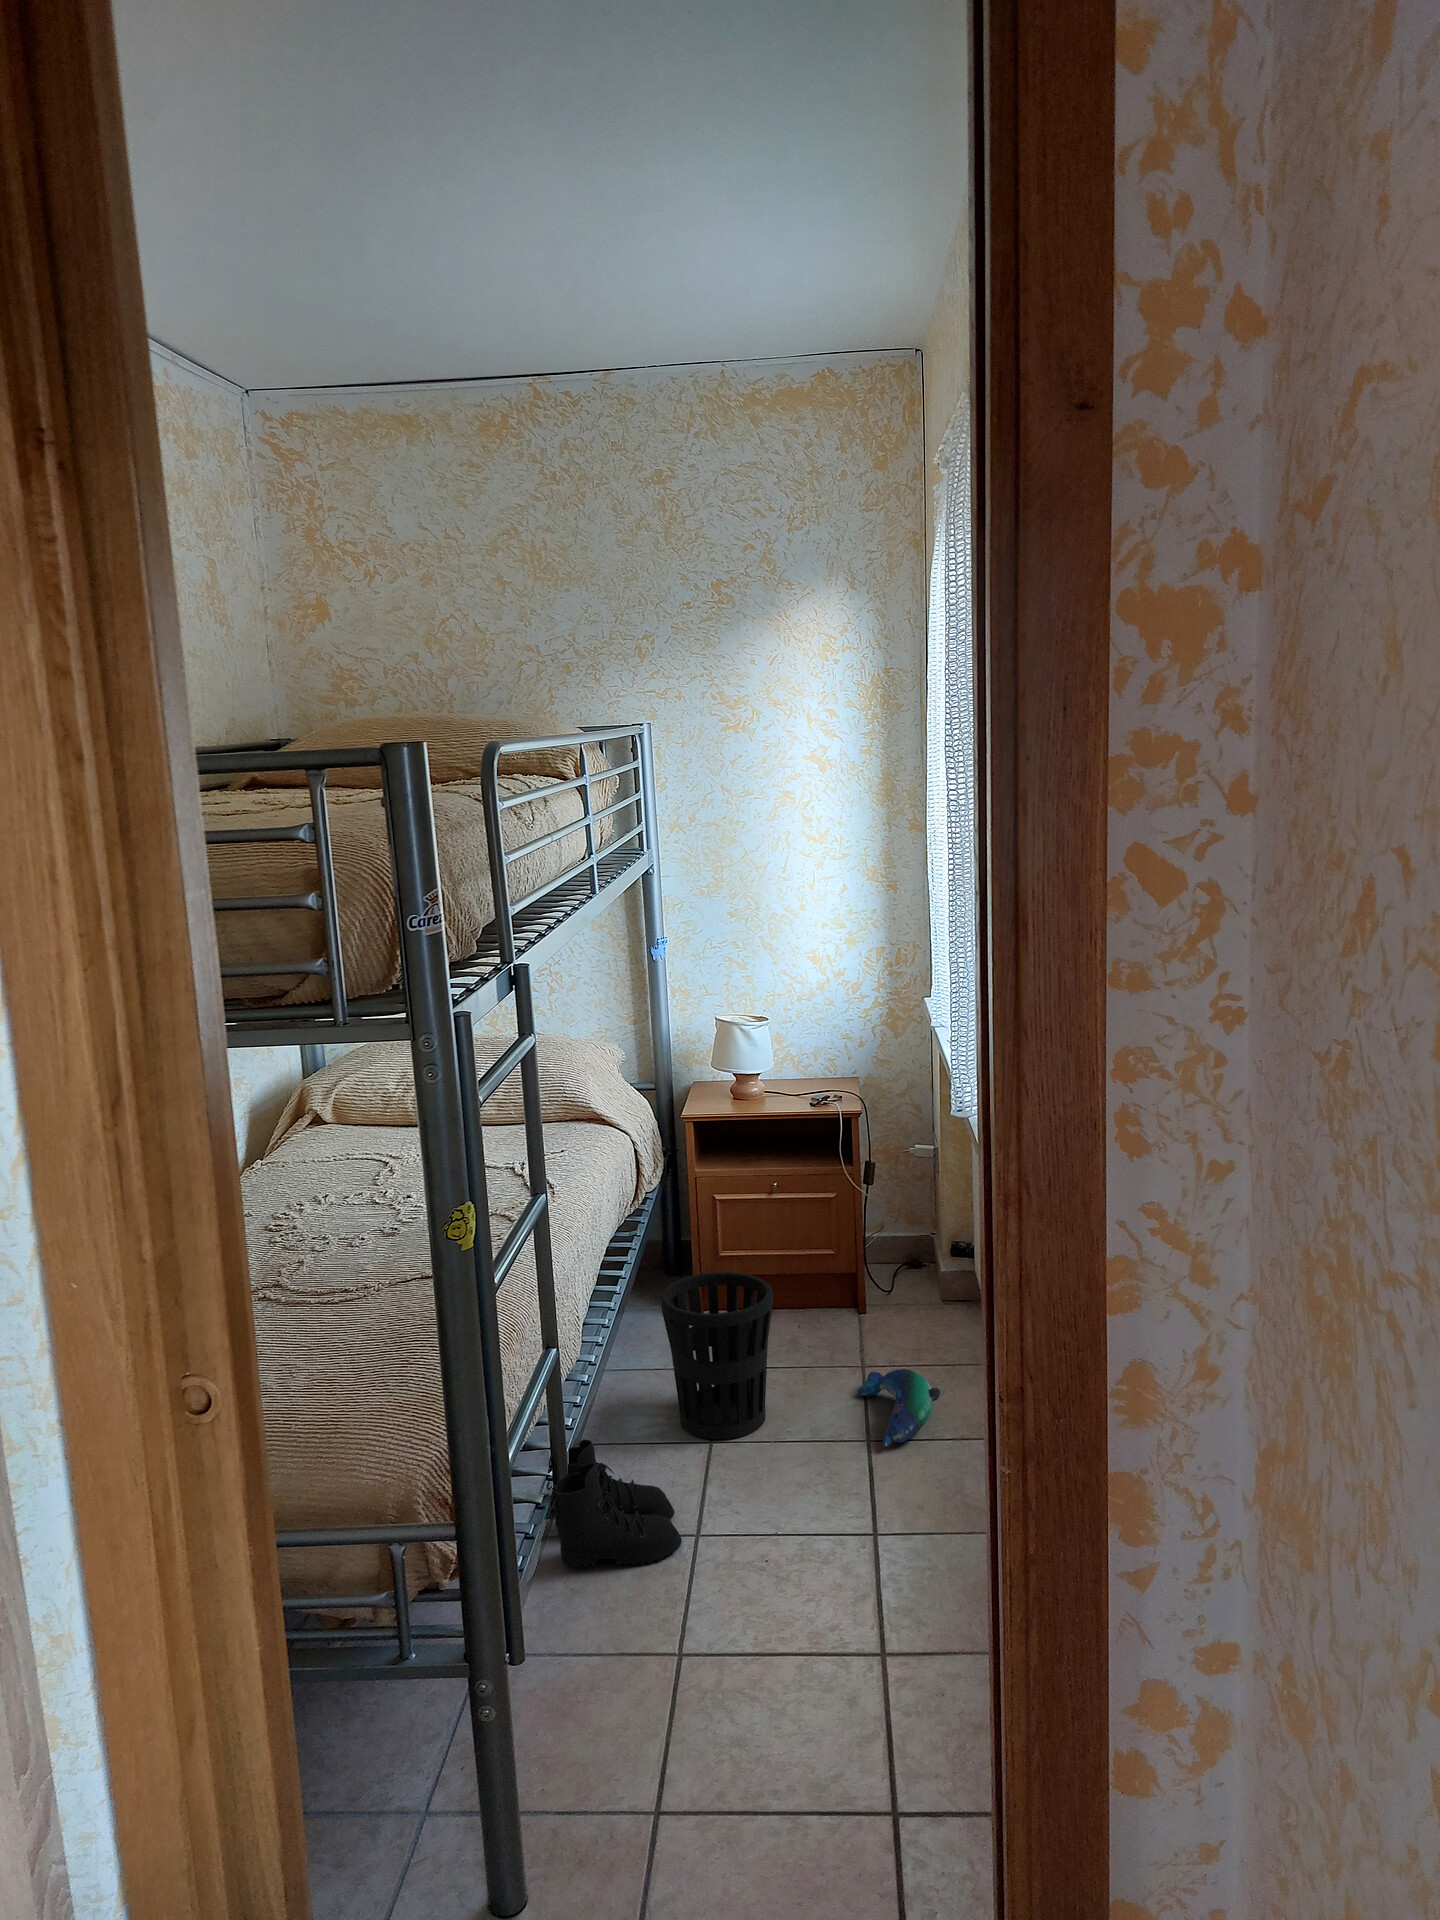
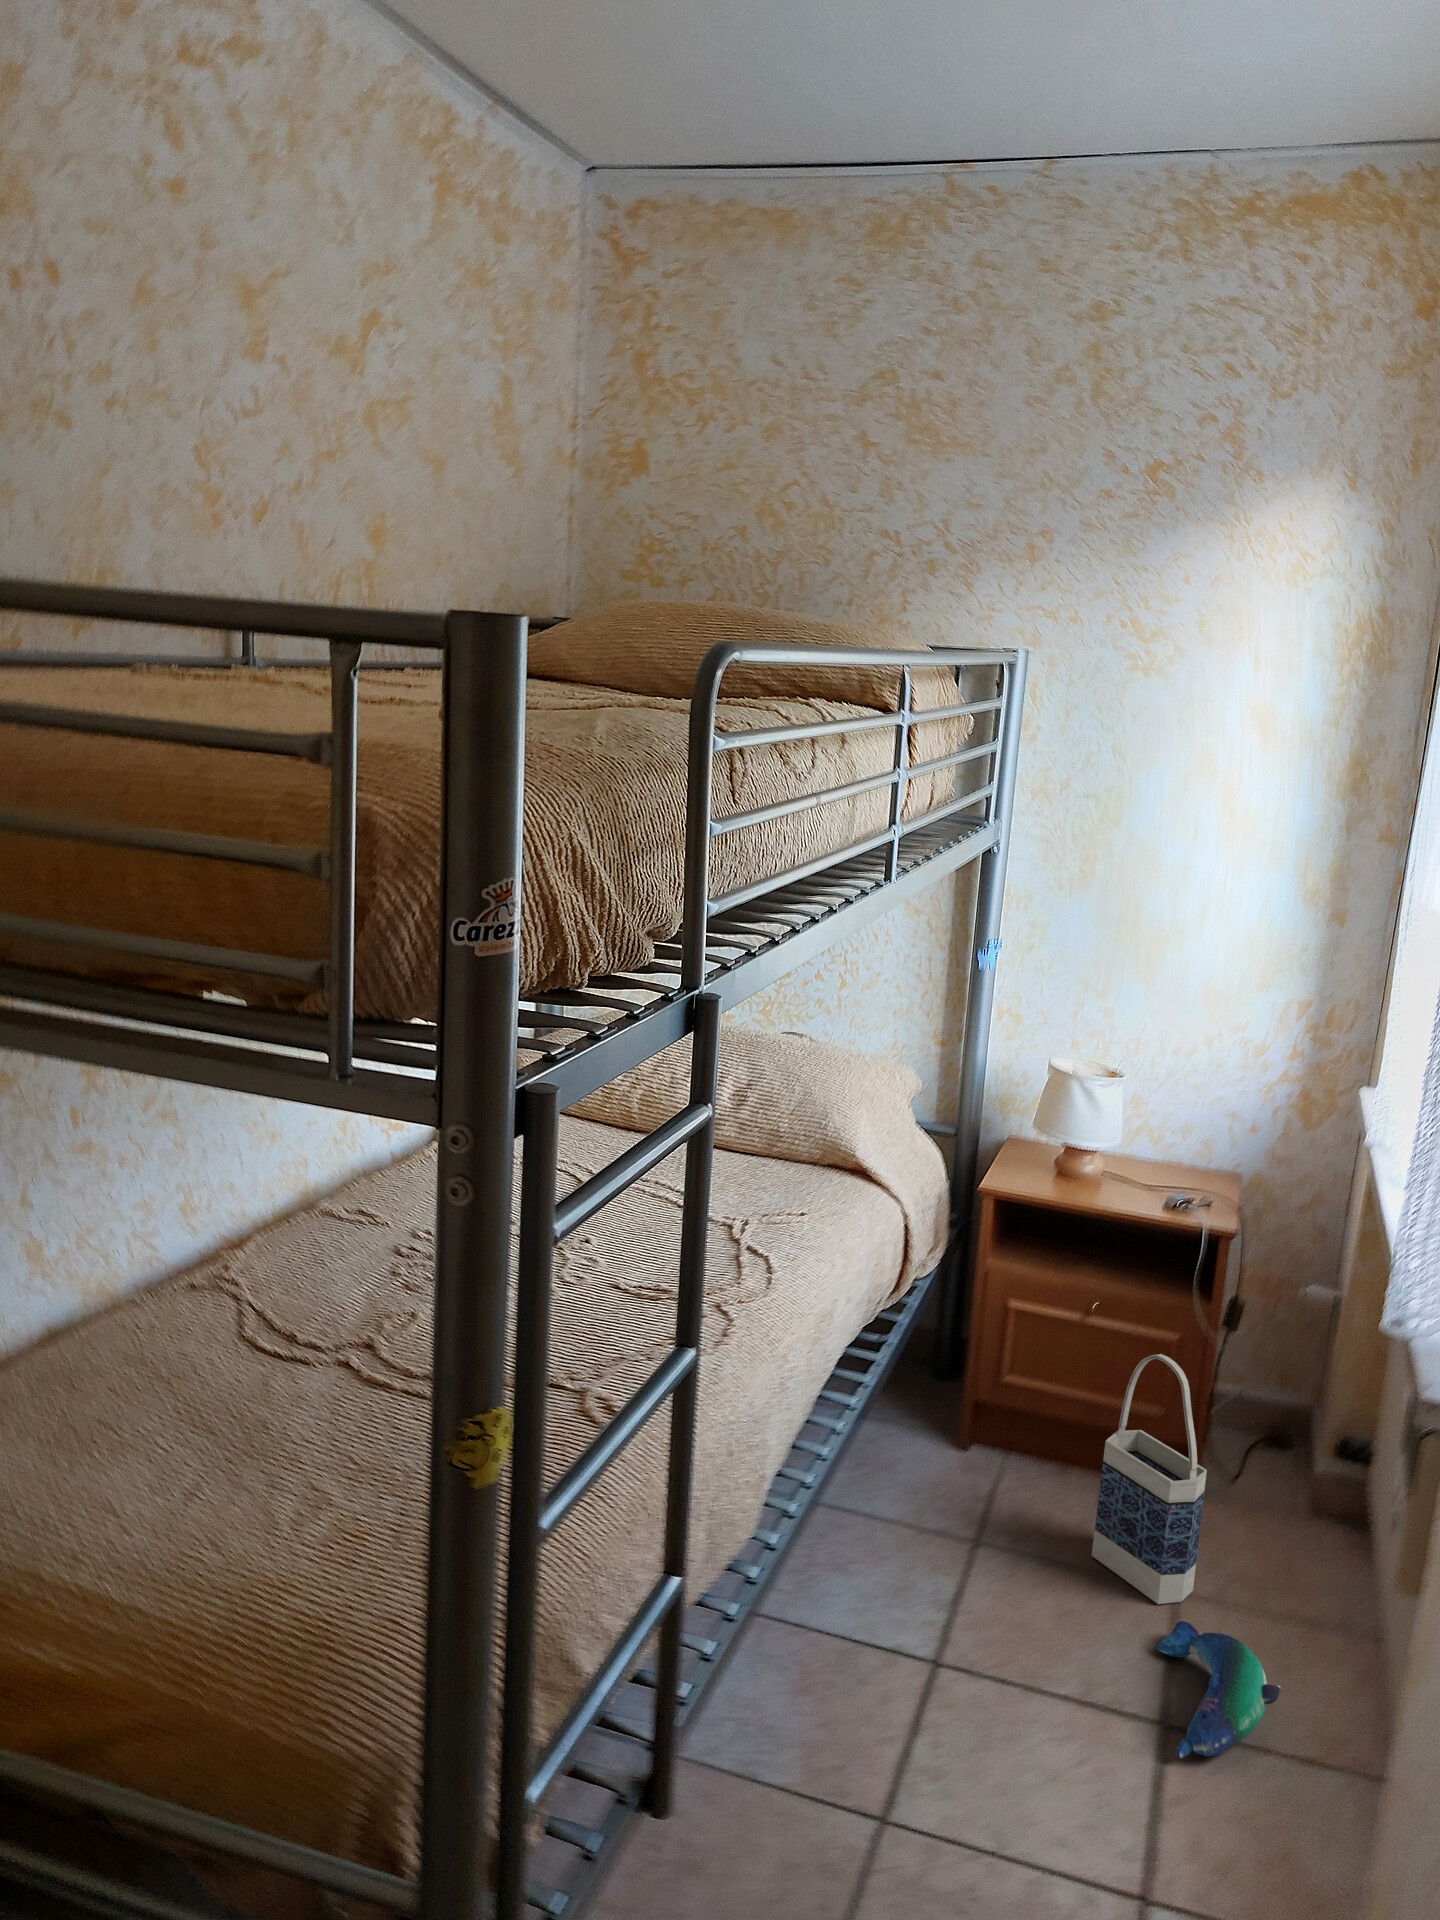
bag: none [801,1198,875,1370] -> present [1092,1354,1207,1604]
wastebasket: present [661,1272,773,1439] -> none [890,1425,1052,1673]
boots: present [546,1439,682,1567] -> none [664,1647,848,1860]

